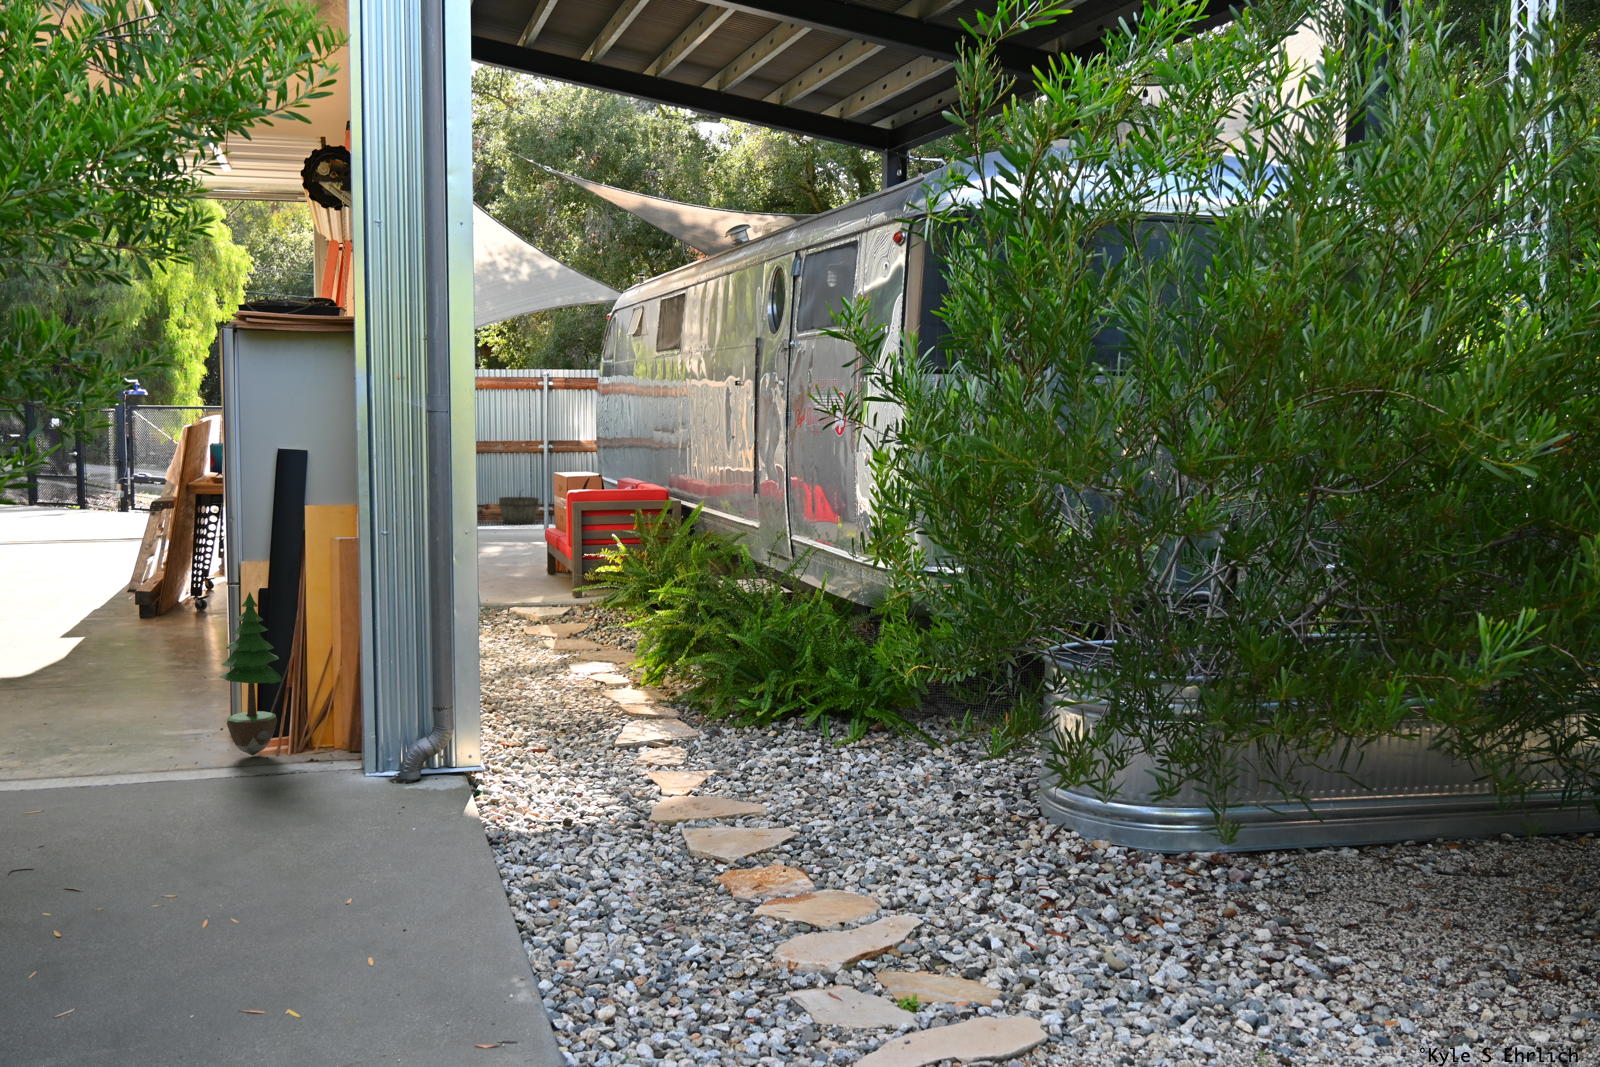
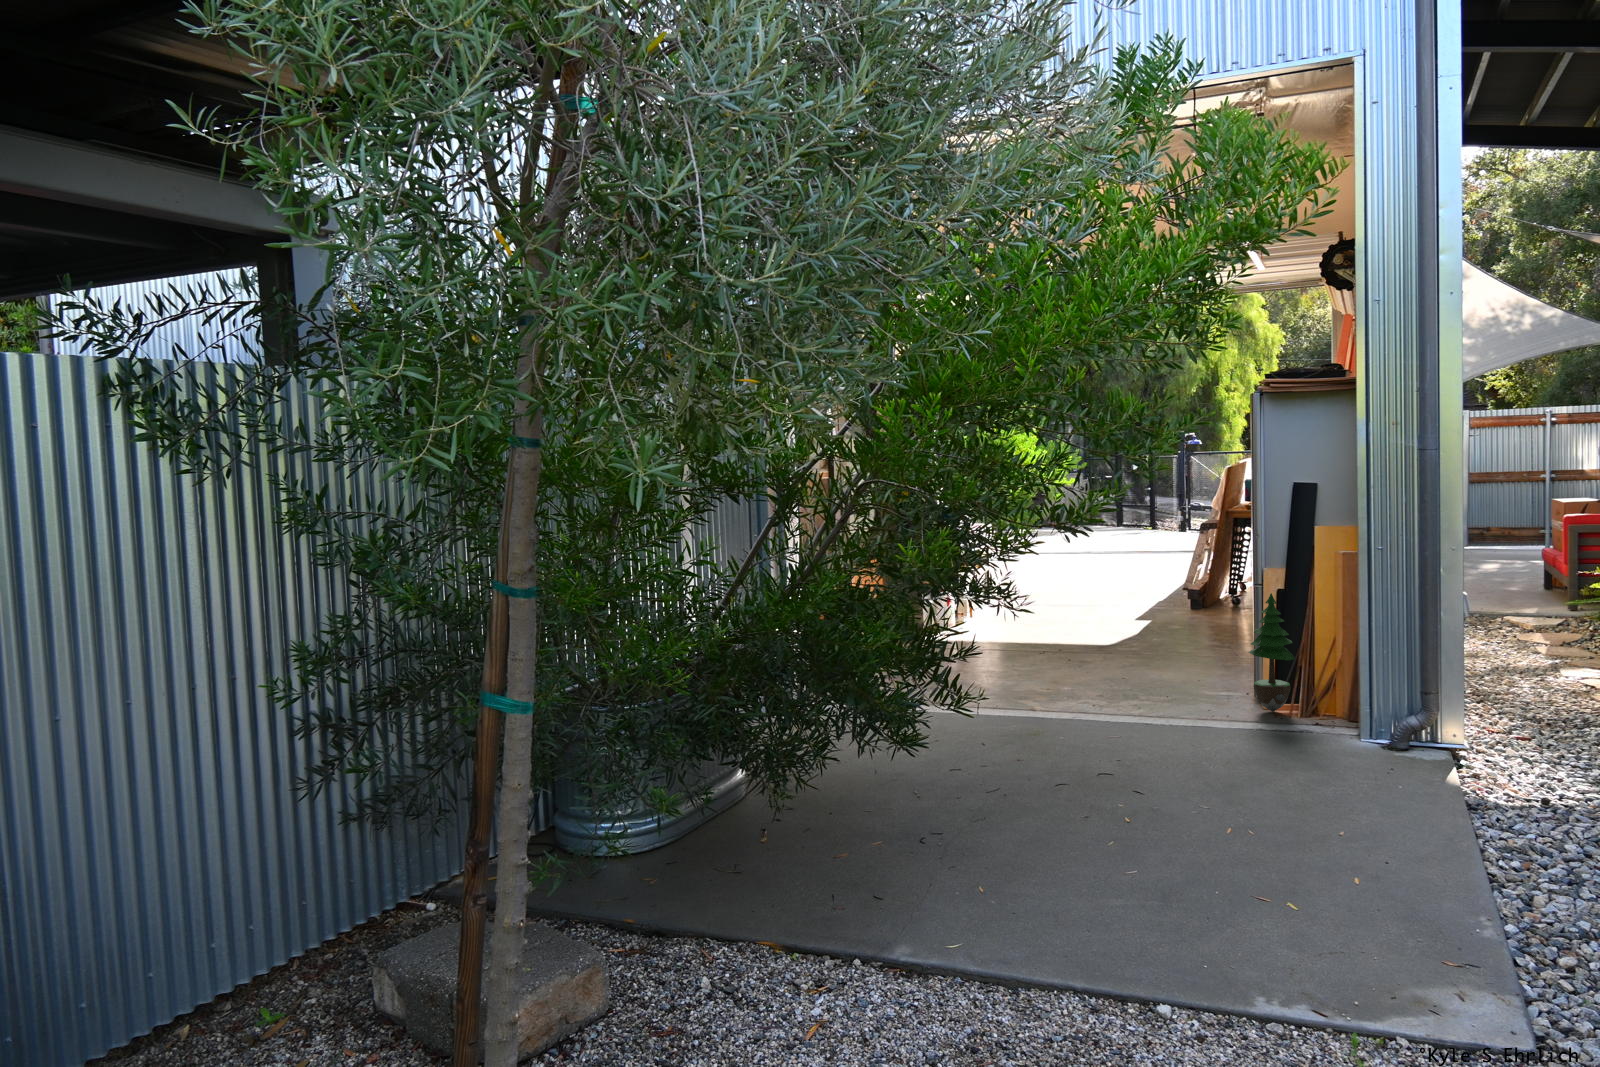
wooden bucket: present [499,494,539,524] -> none [1497,513,1540,543]

